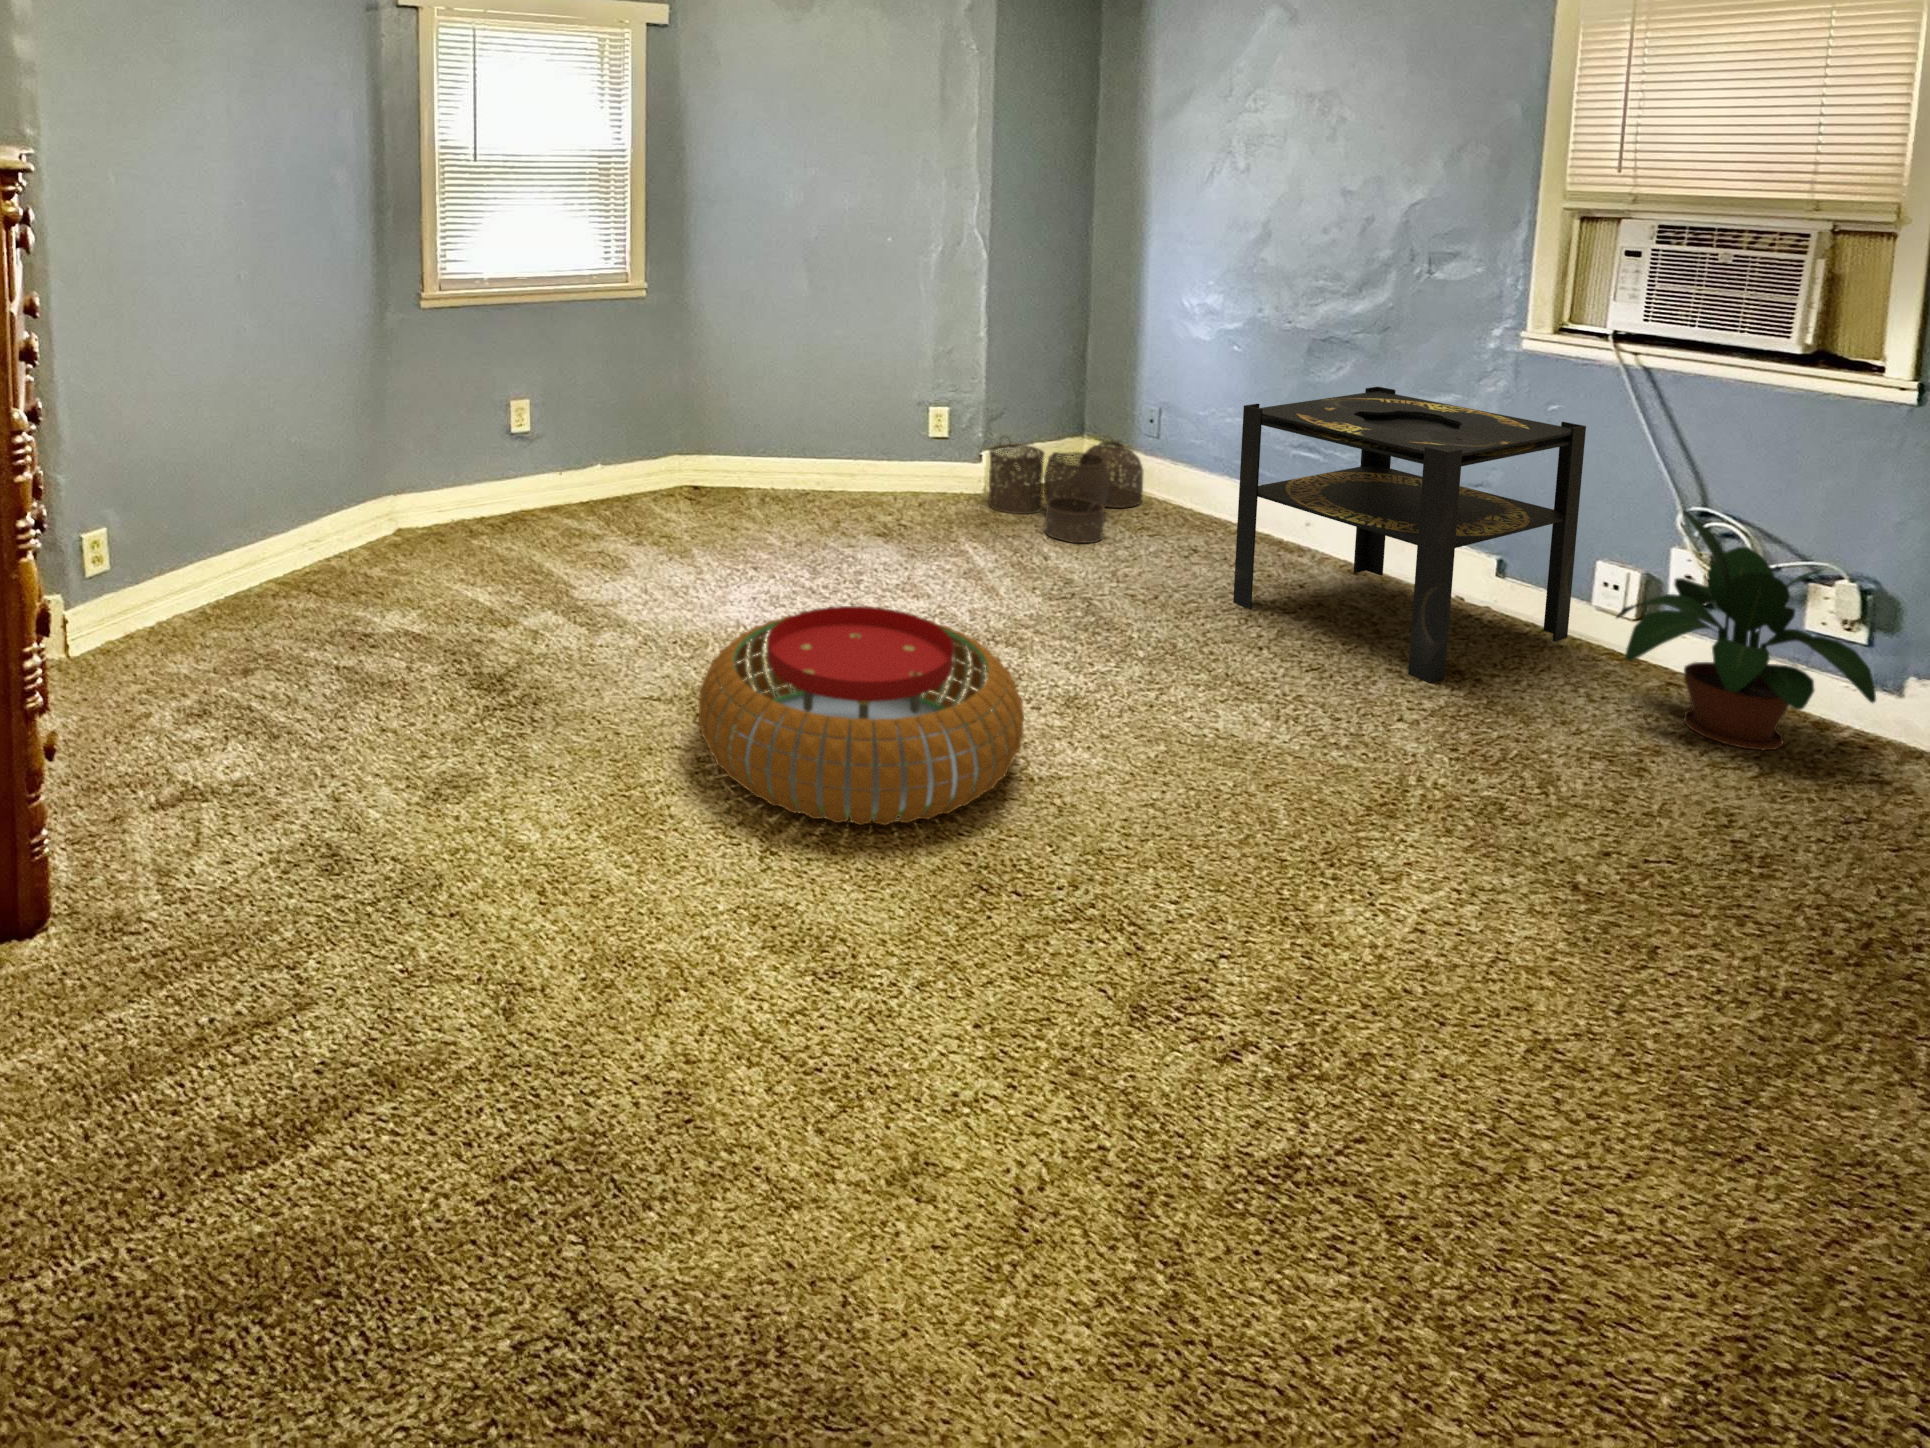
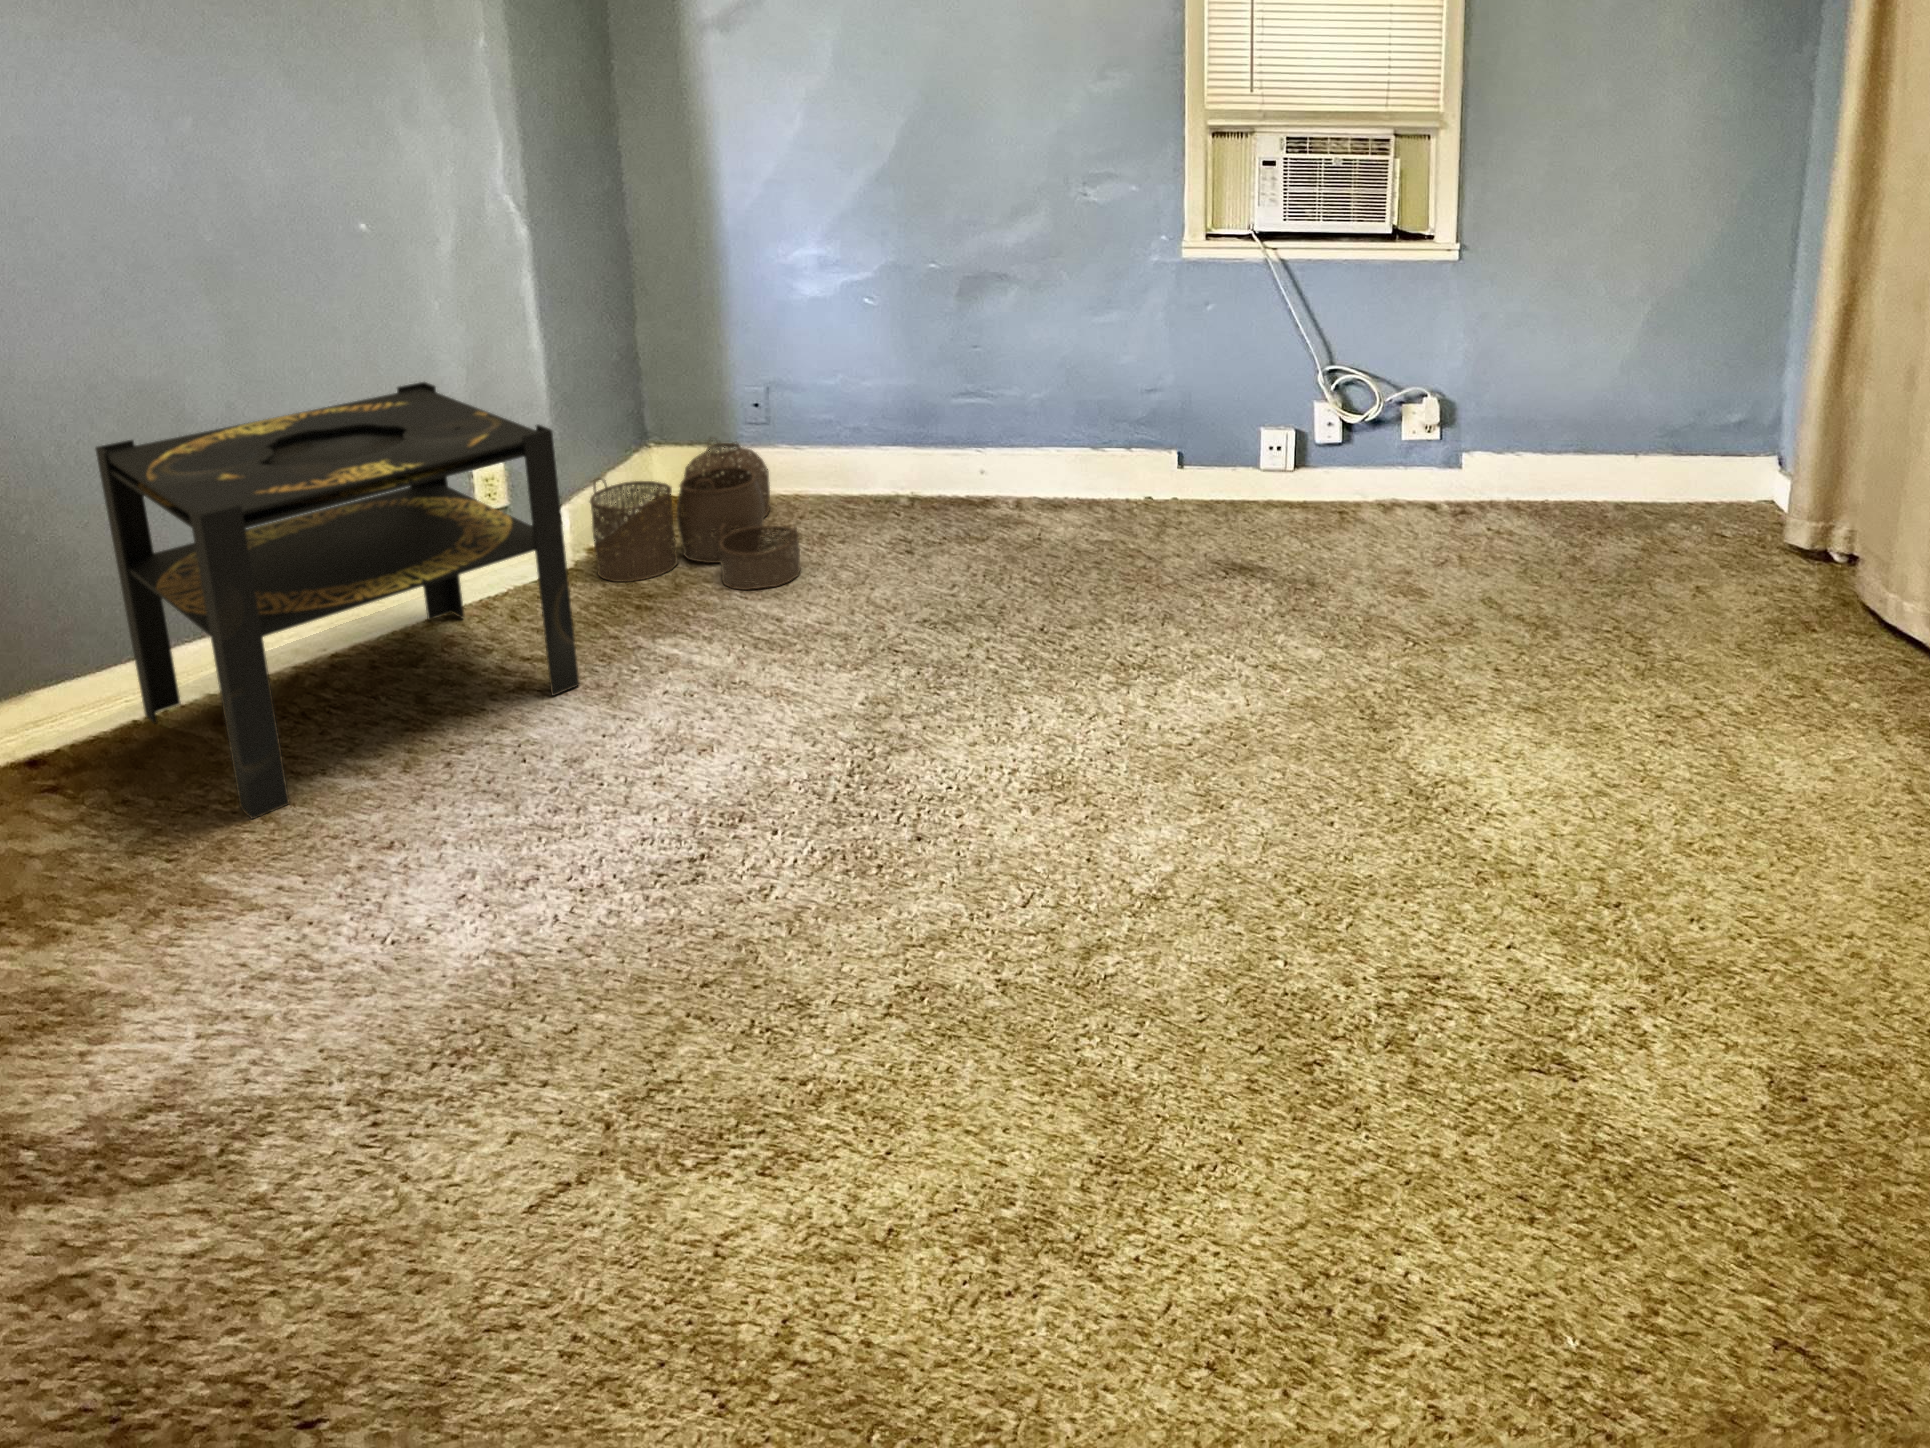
side table: present [1233,387,1586,683] -> present [96,382,579,819]
potted plant: present [1616,511,1876,750] -> none [1325,374,1495,546]
pouf: present [699,606,1024,825] -> none [748,762,1236,1172]

